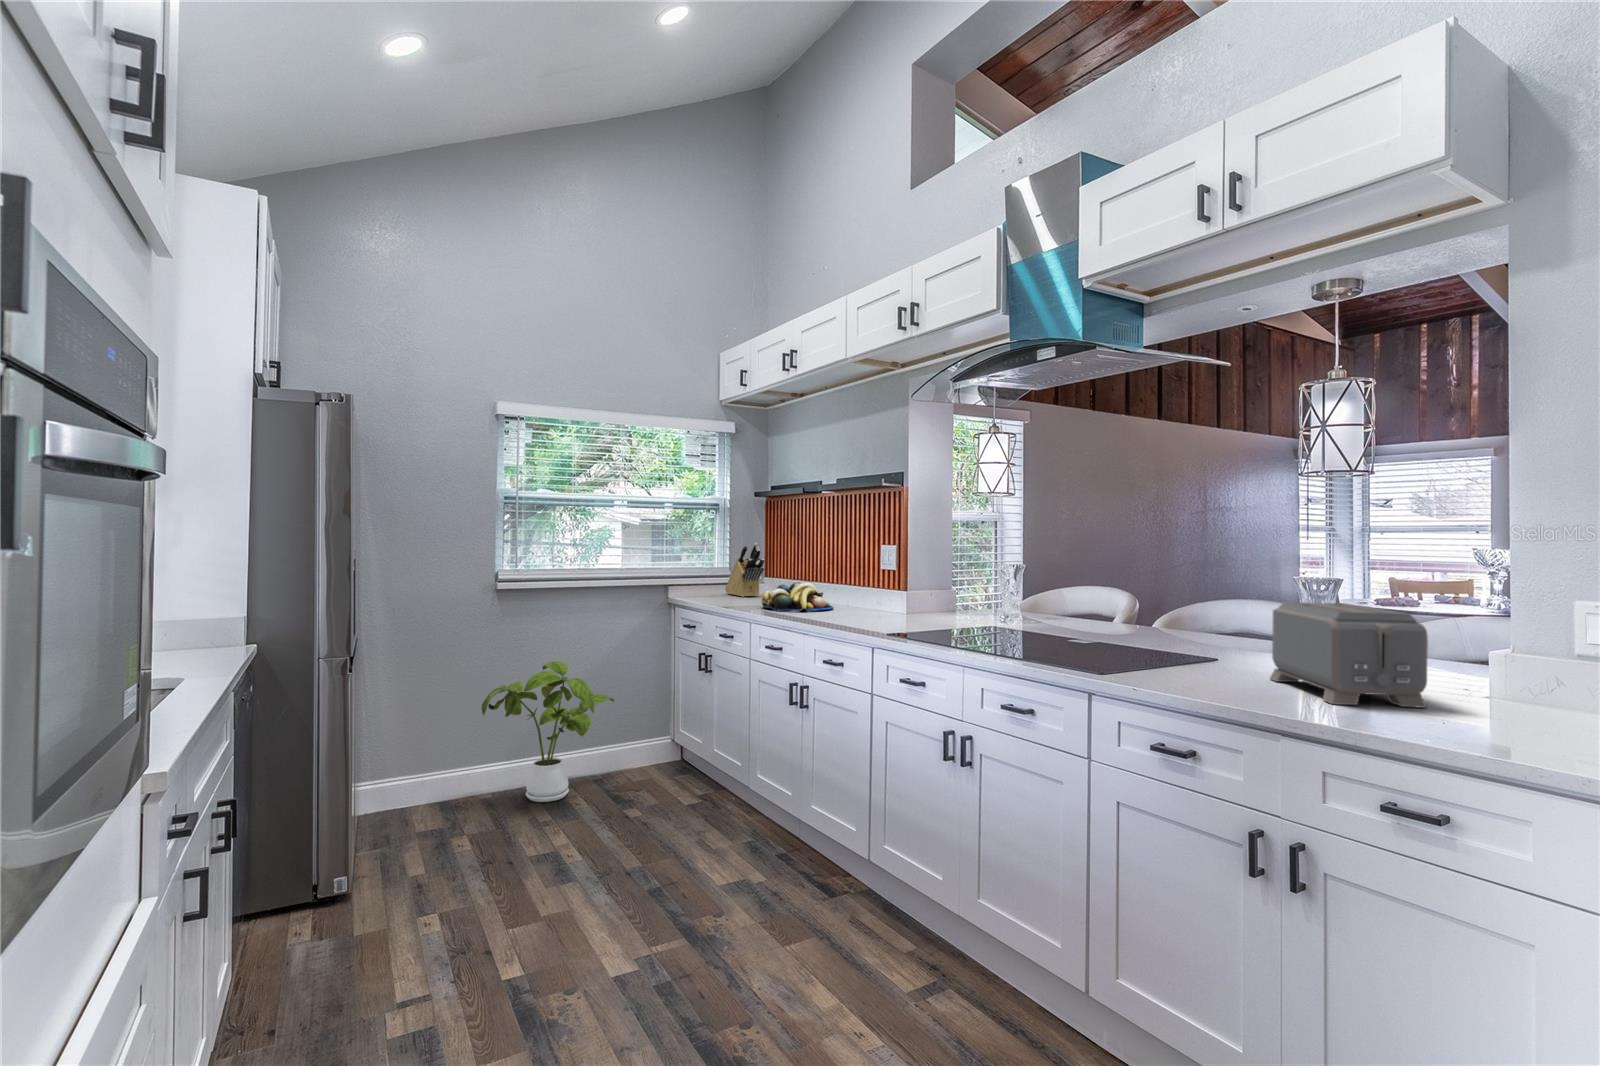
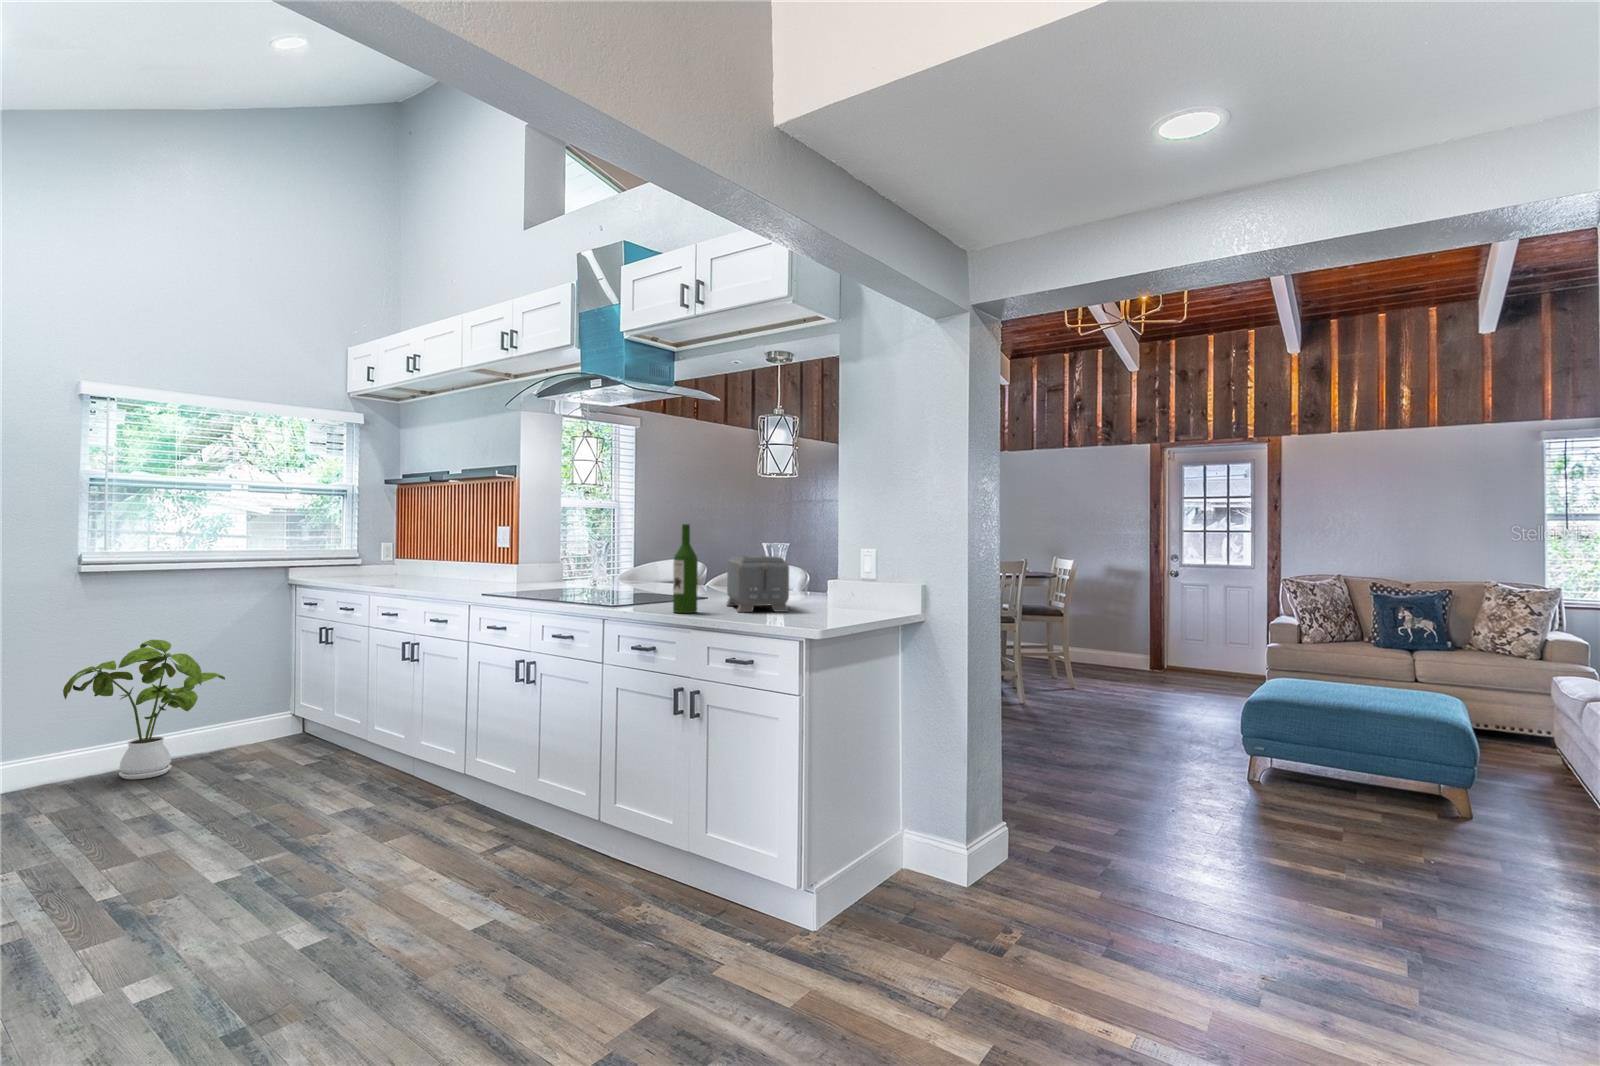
knife block: present [725,543,764,597] -> none [351,527,391,577]
wine bottle: none [1212,556,1257,702] -> present [673,524,698,613]
fruit bowl: present [762,582,833,612] -> none [383,560,453,585]

